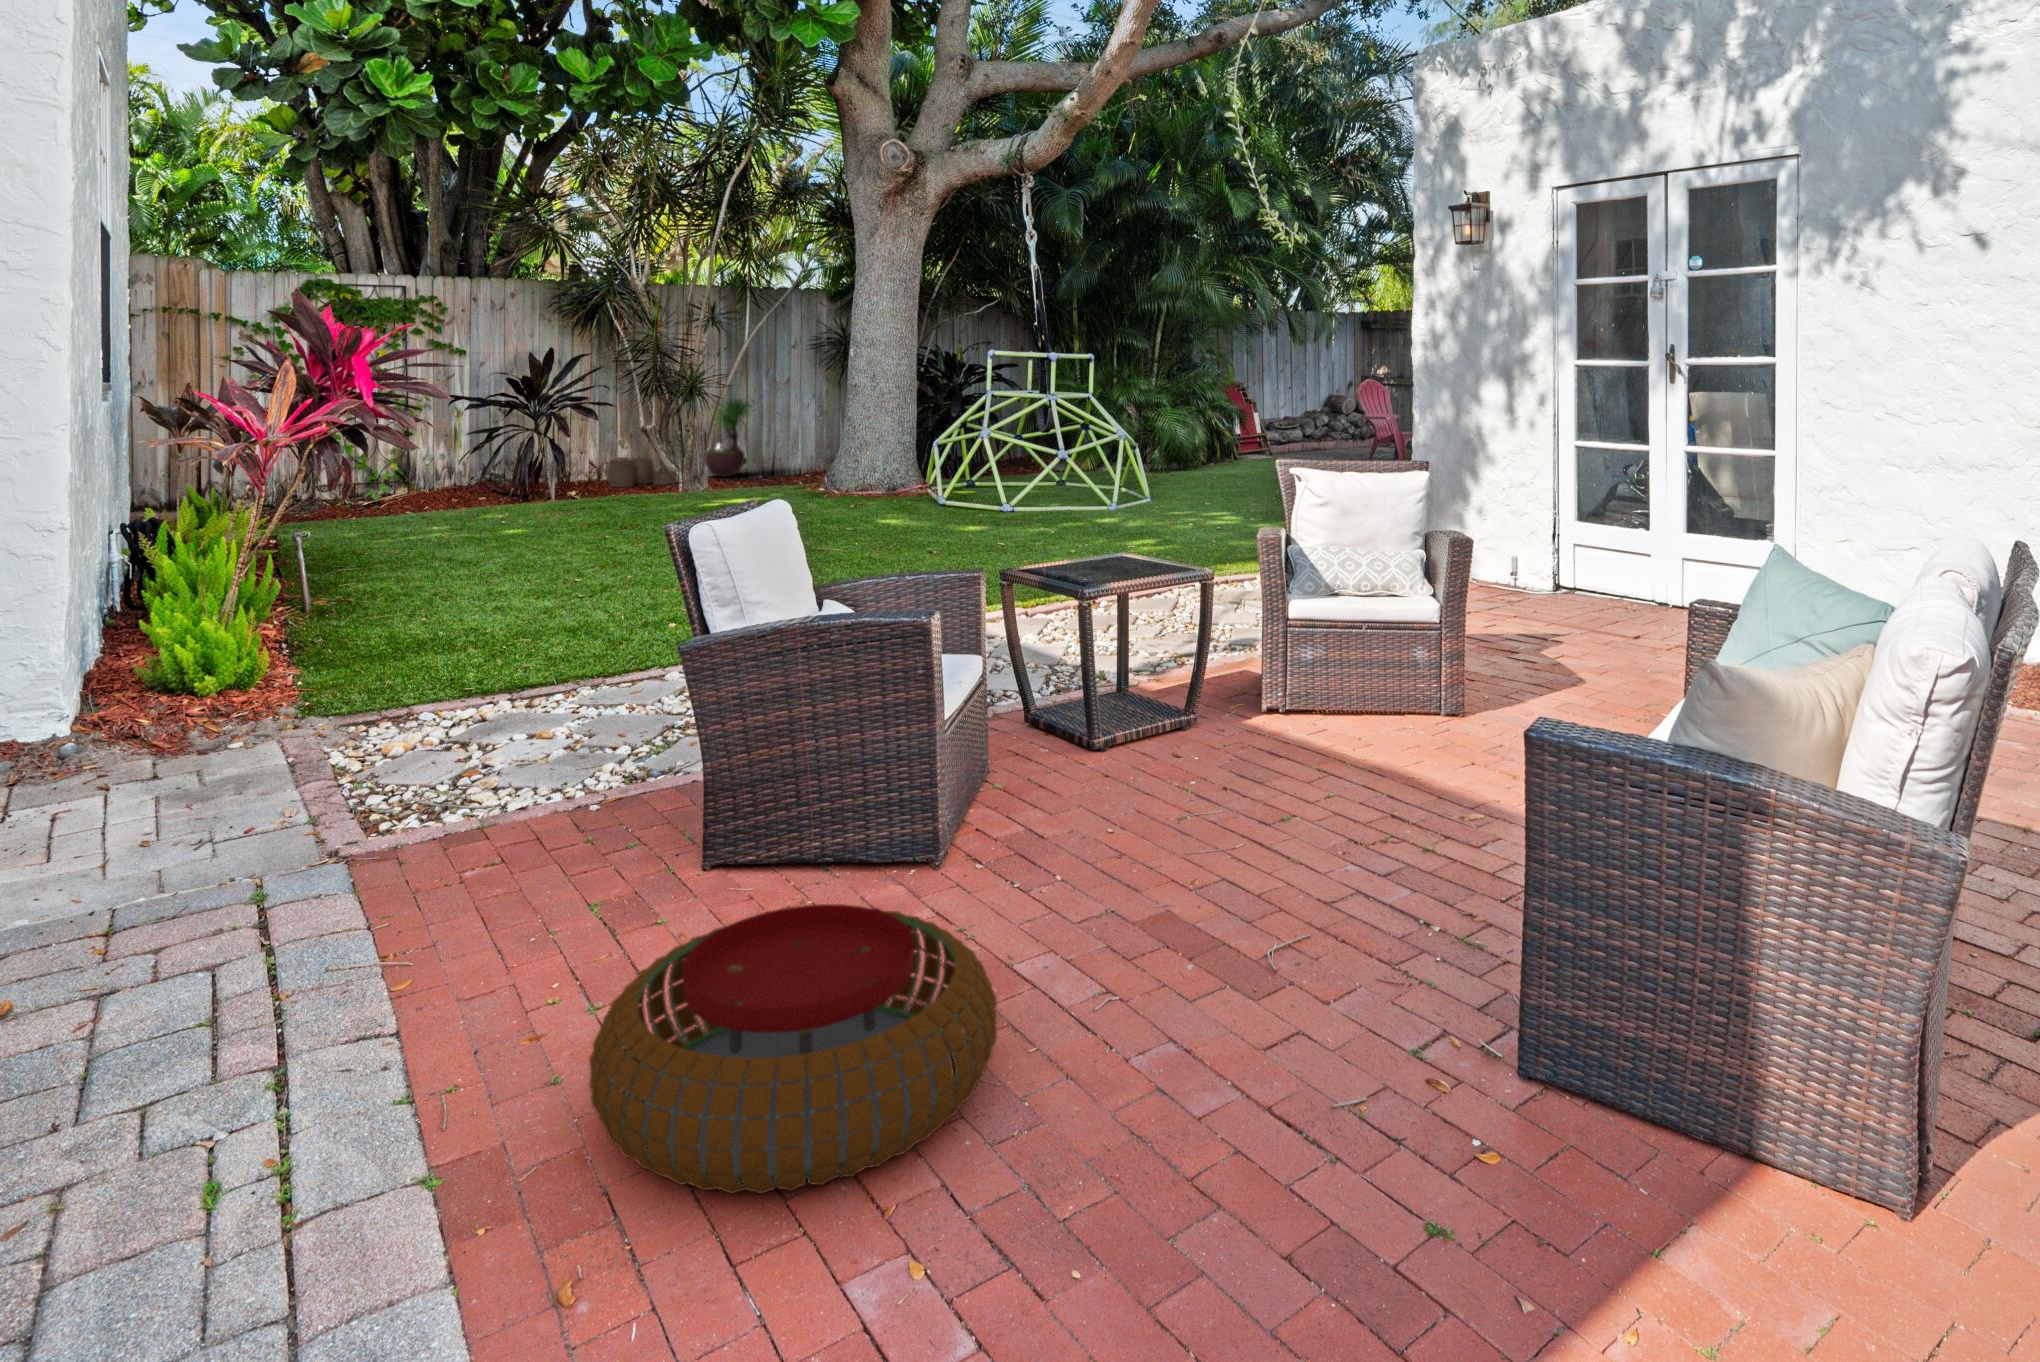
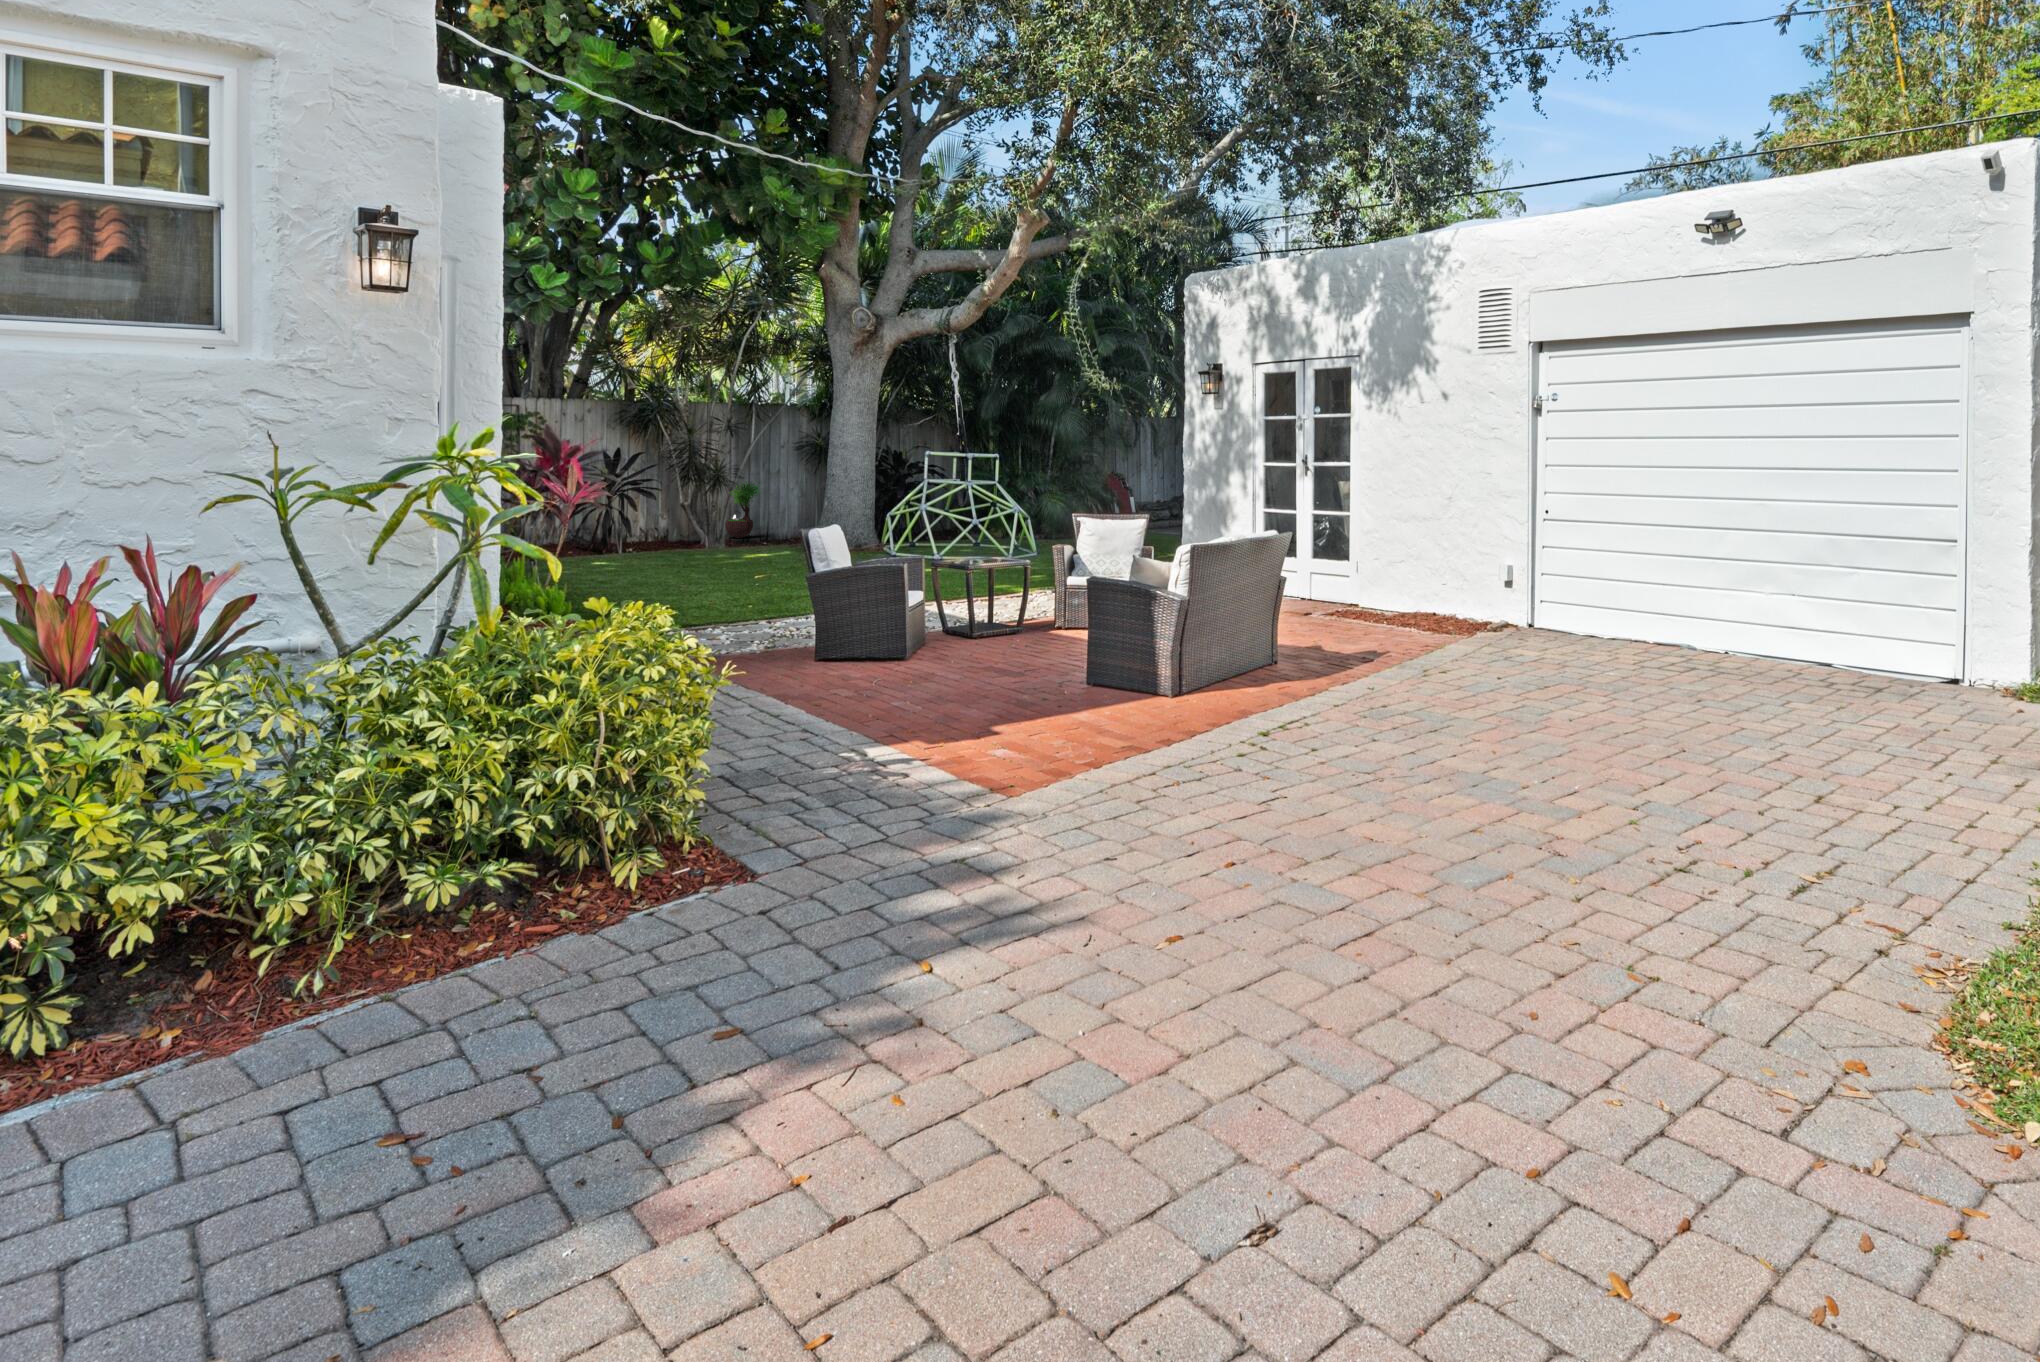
woven basket: present [607,455,677,487] -> none [657,521,708,543]
pouf: present [589,904,997,1194] -> none [800,653,938,720]

